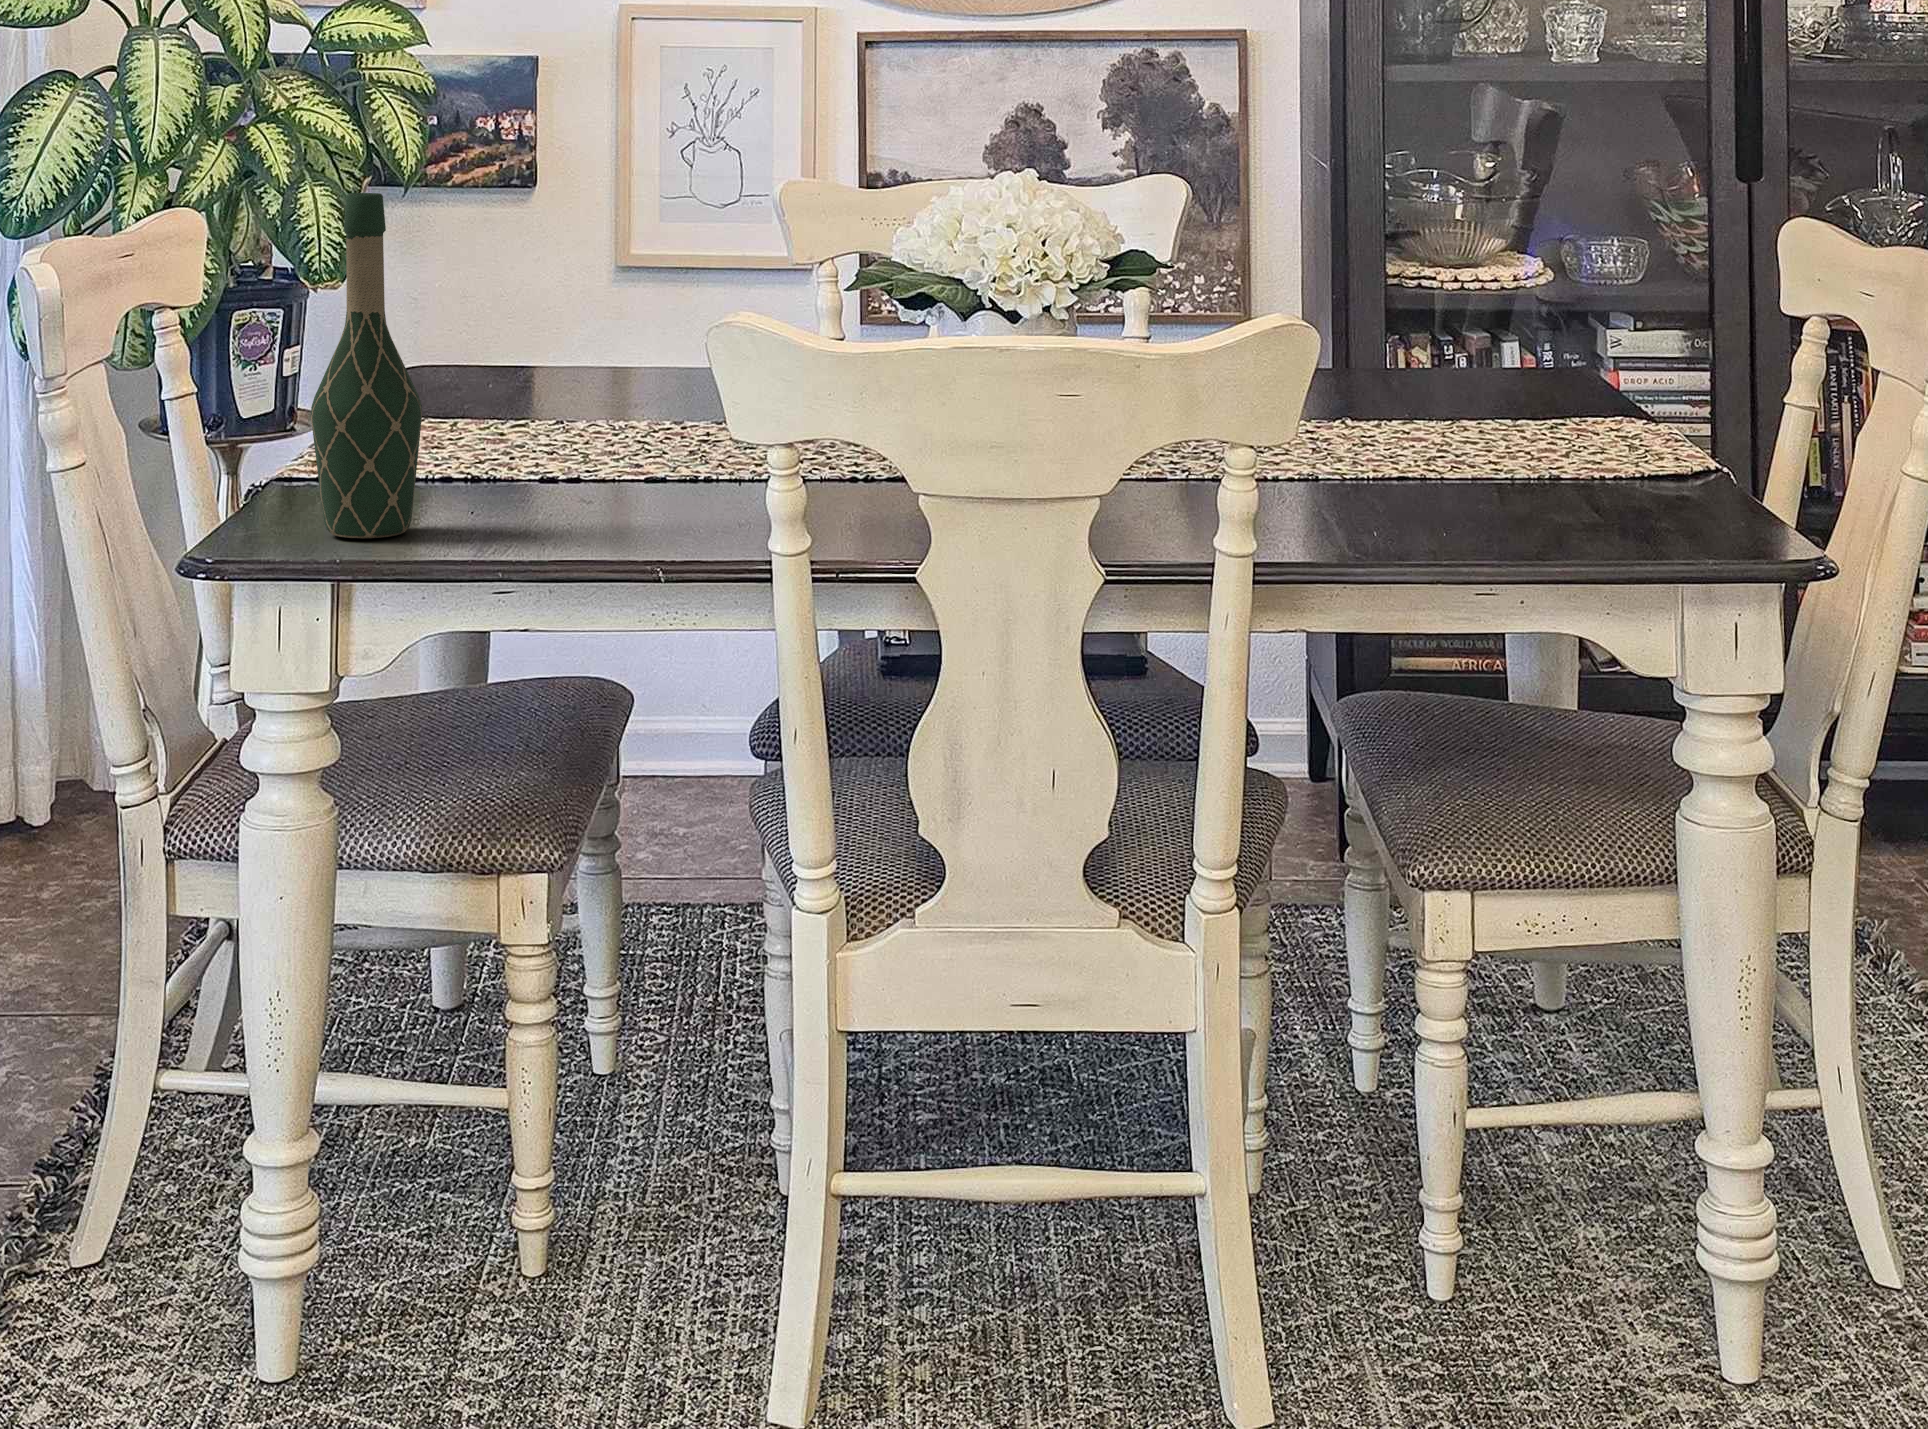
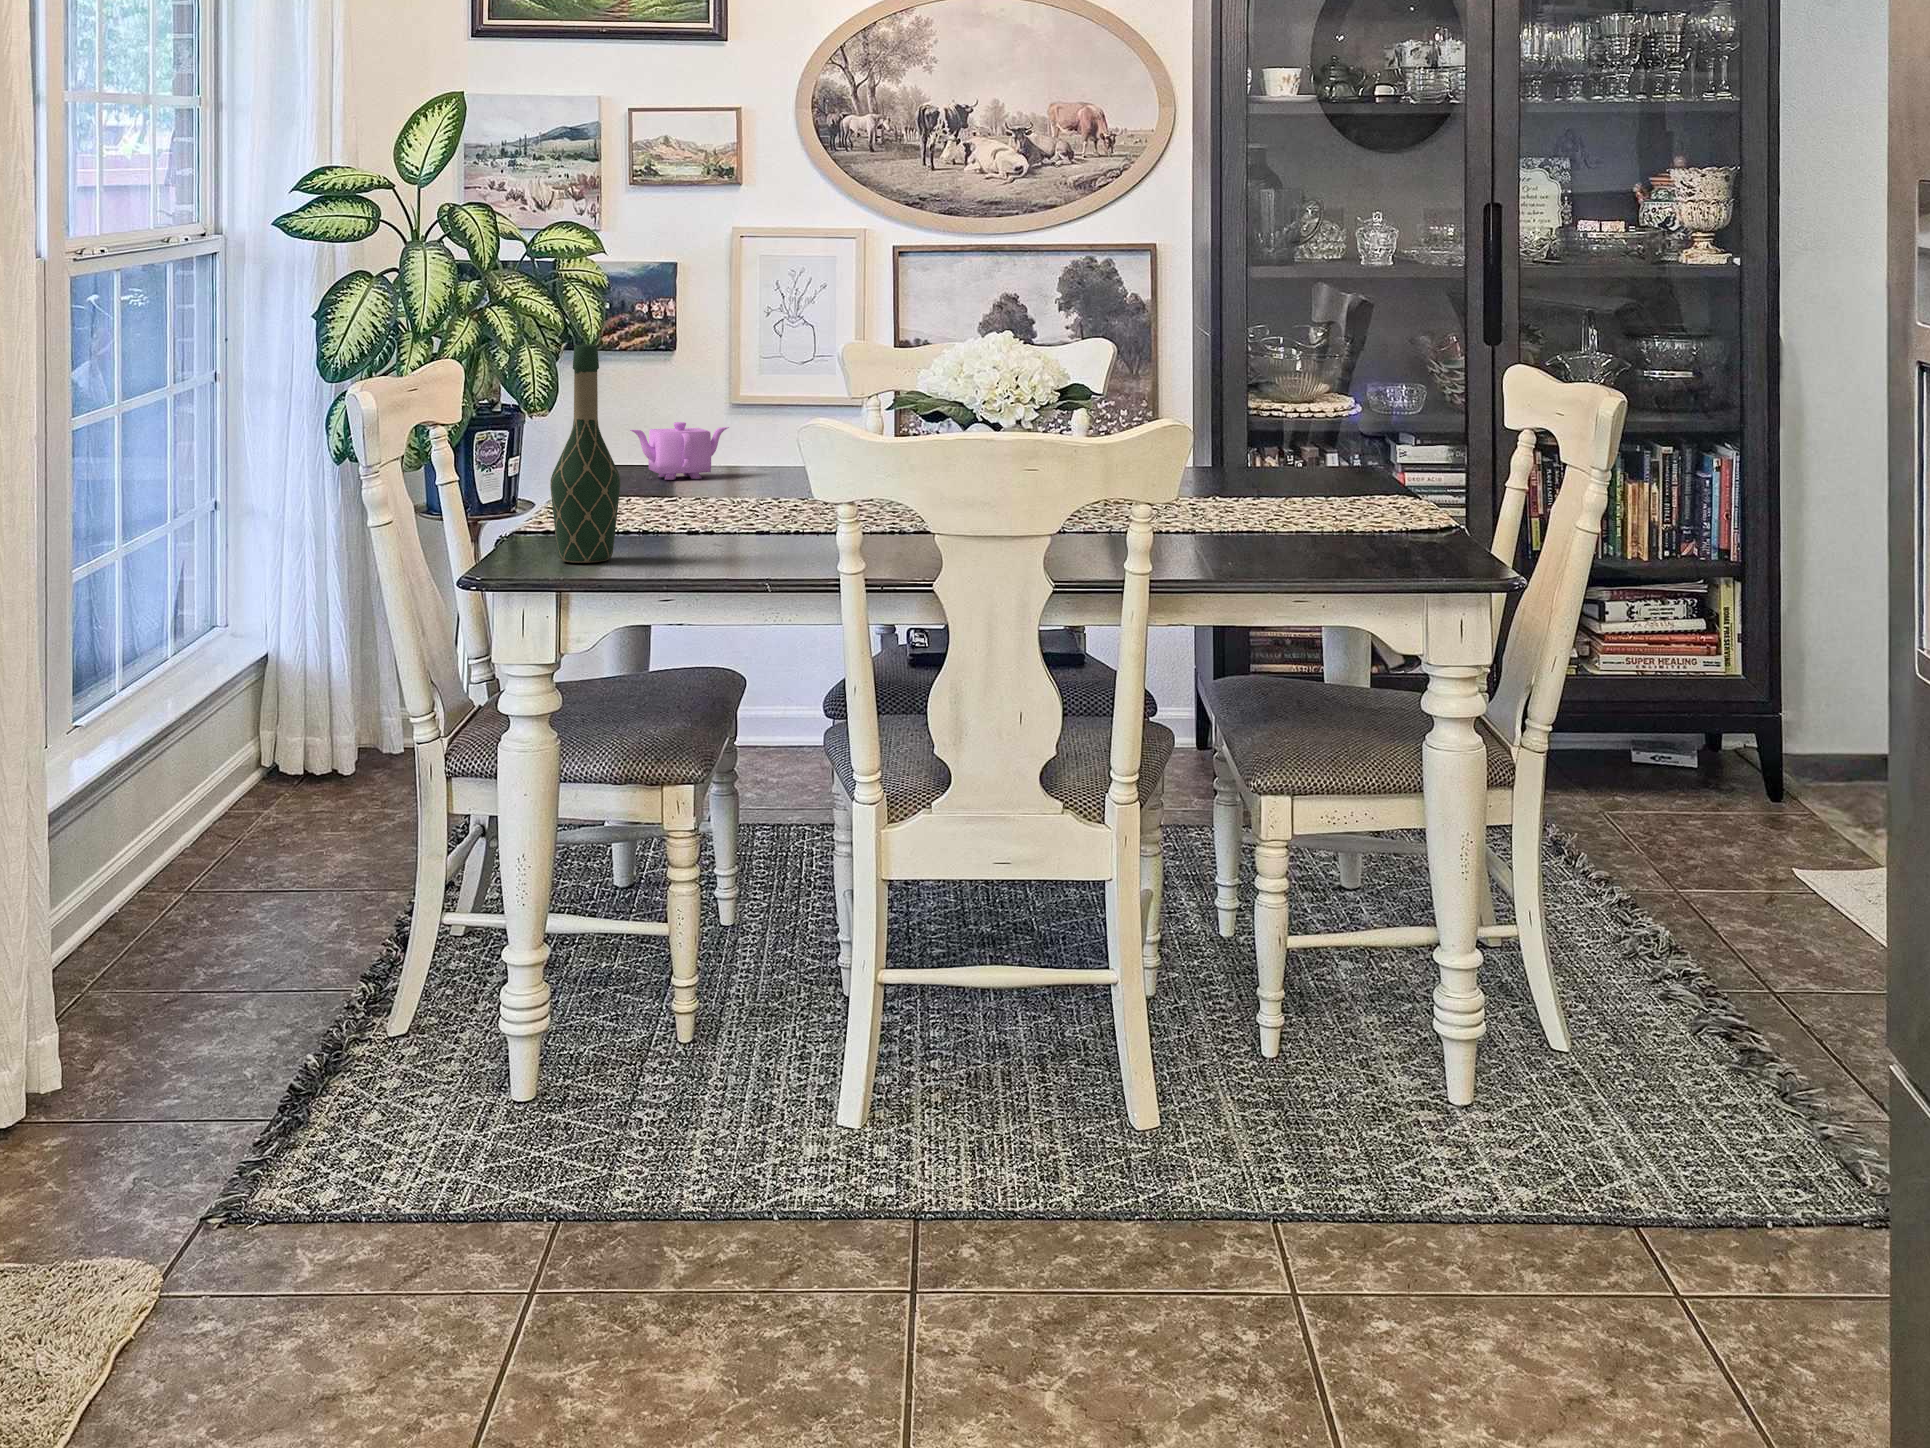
teapot: none [457,301,606,387] -> present [630,422,729,480]

